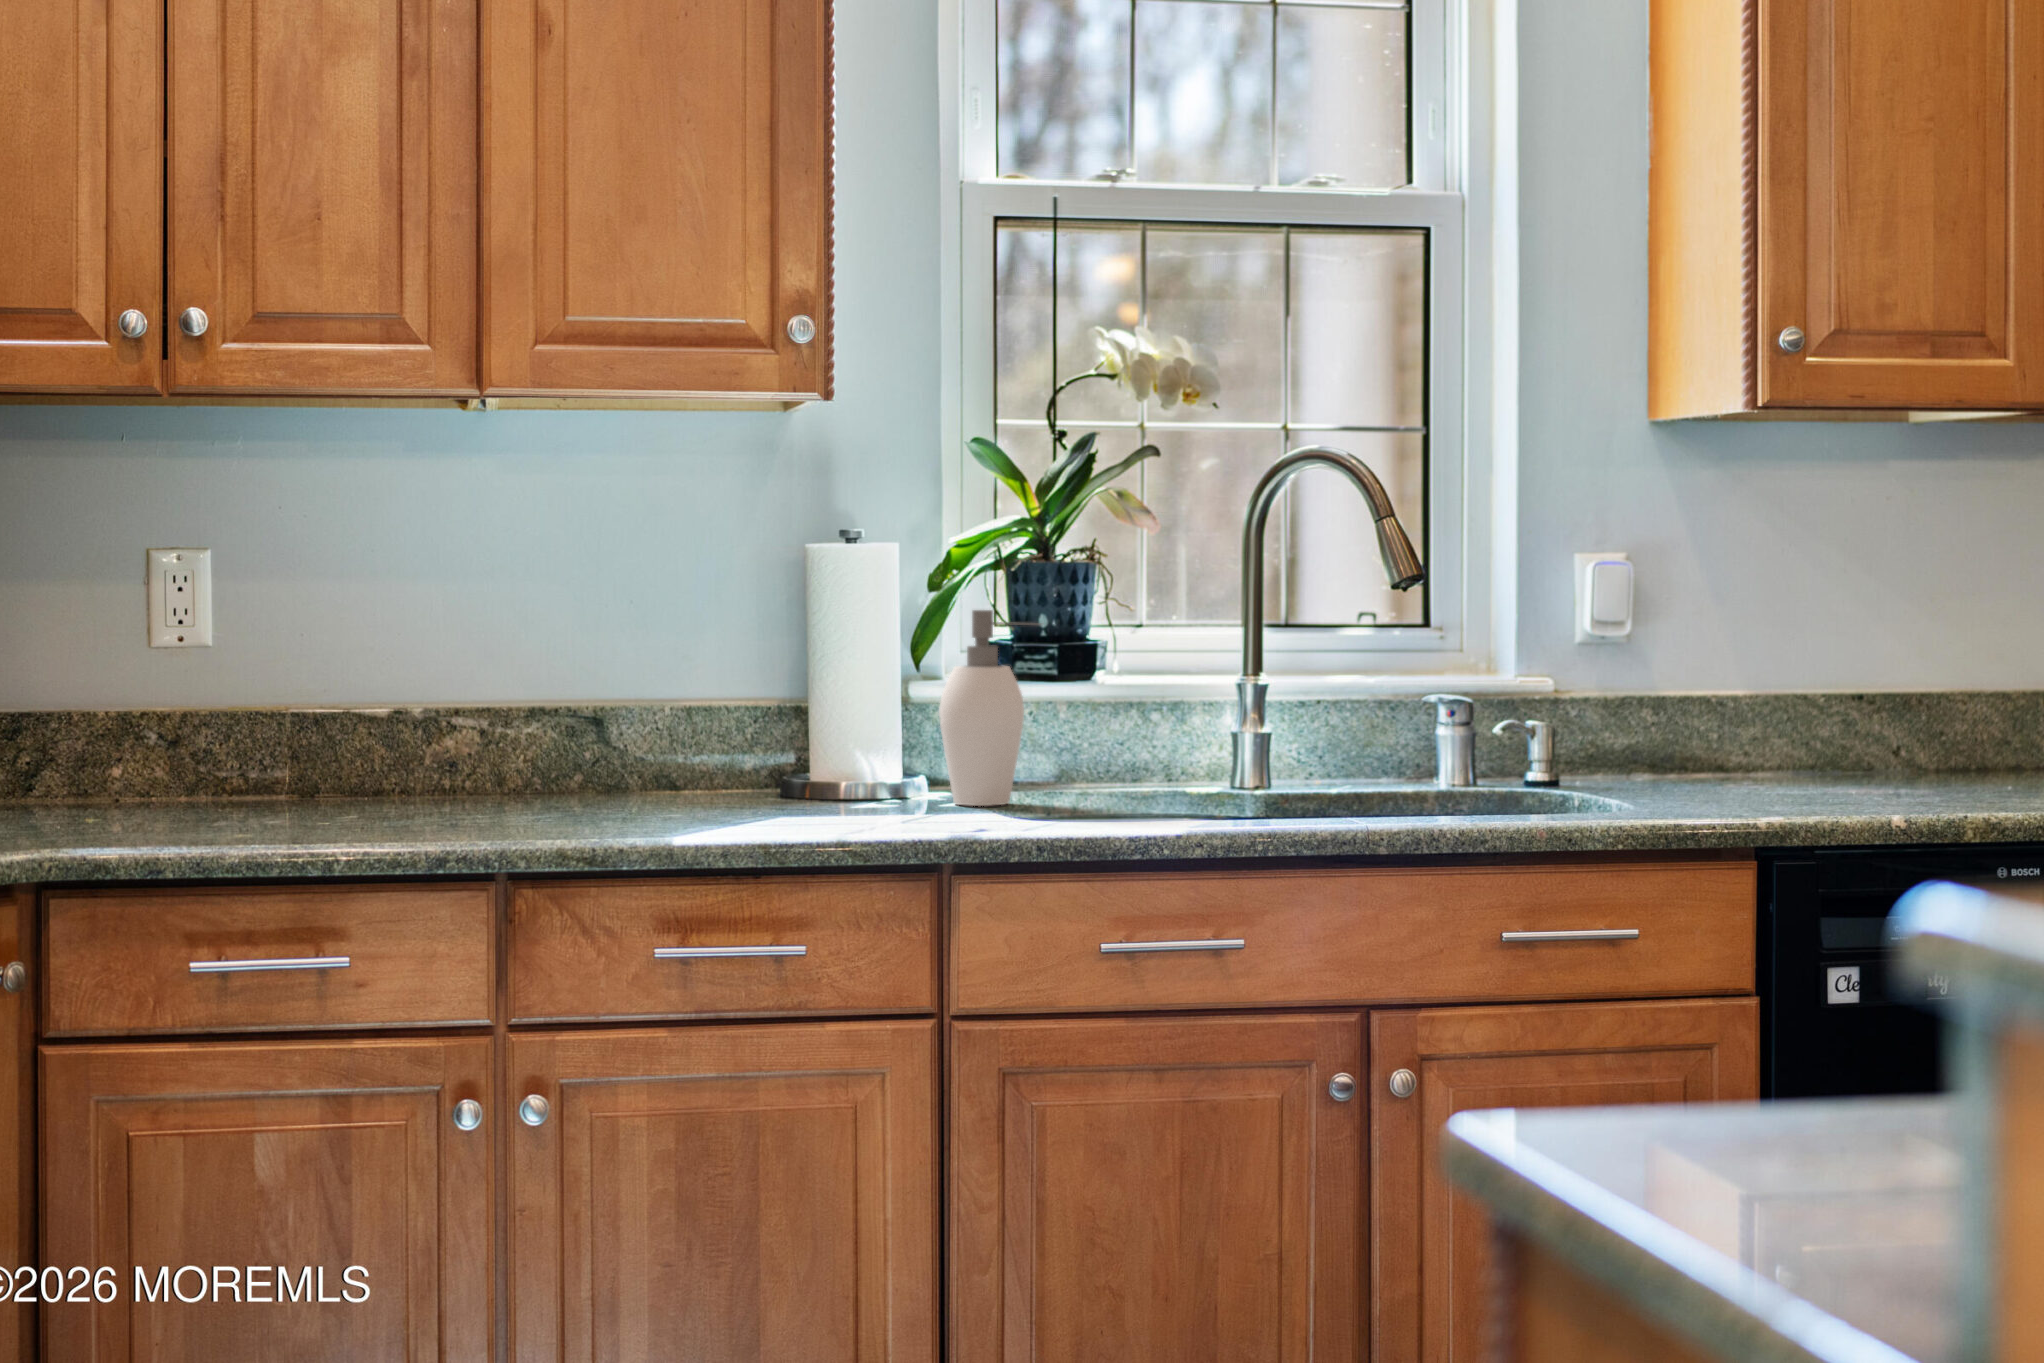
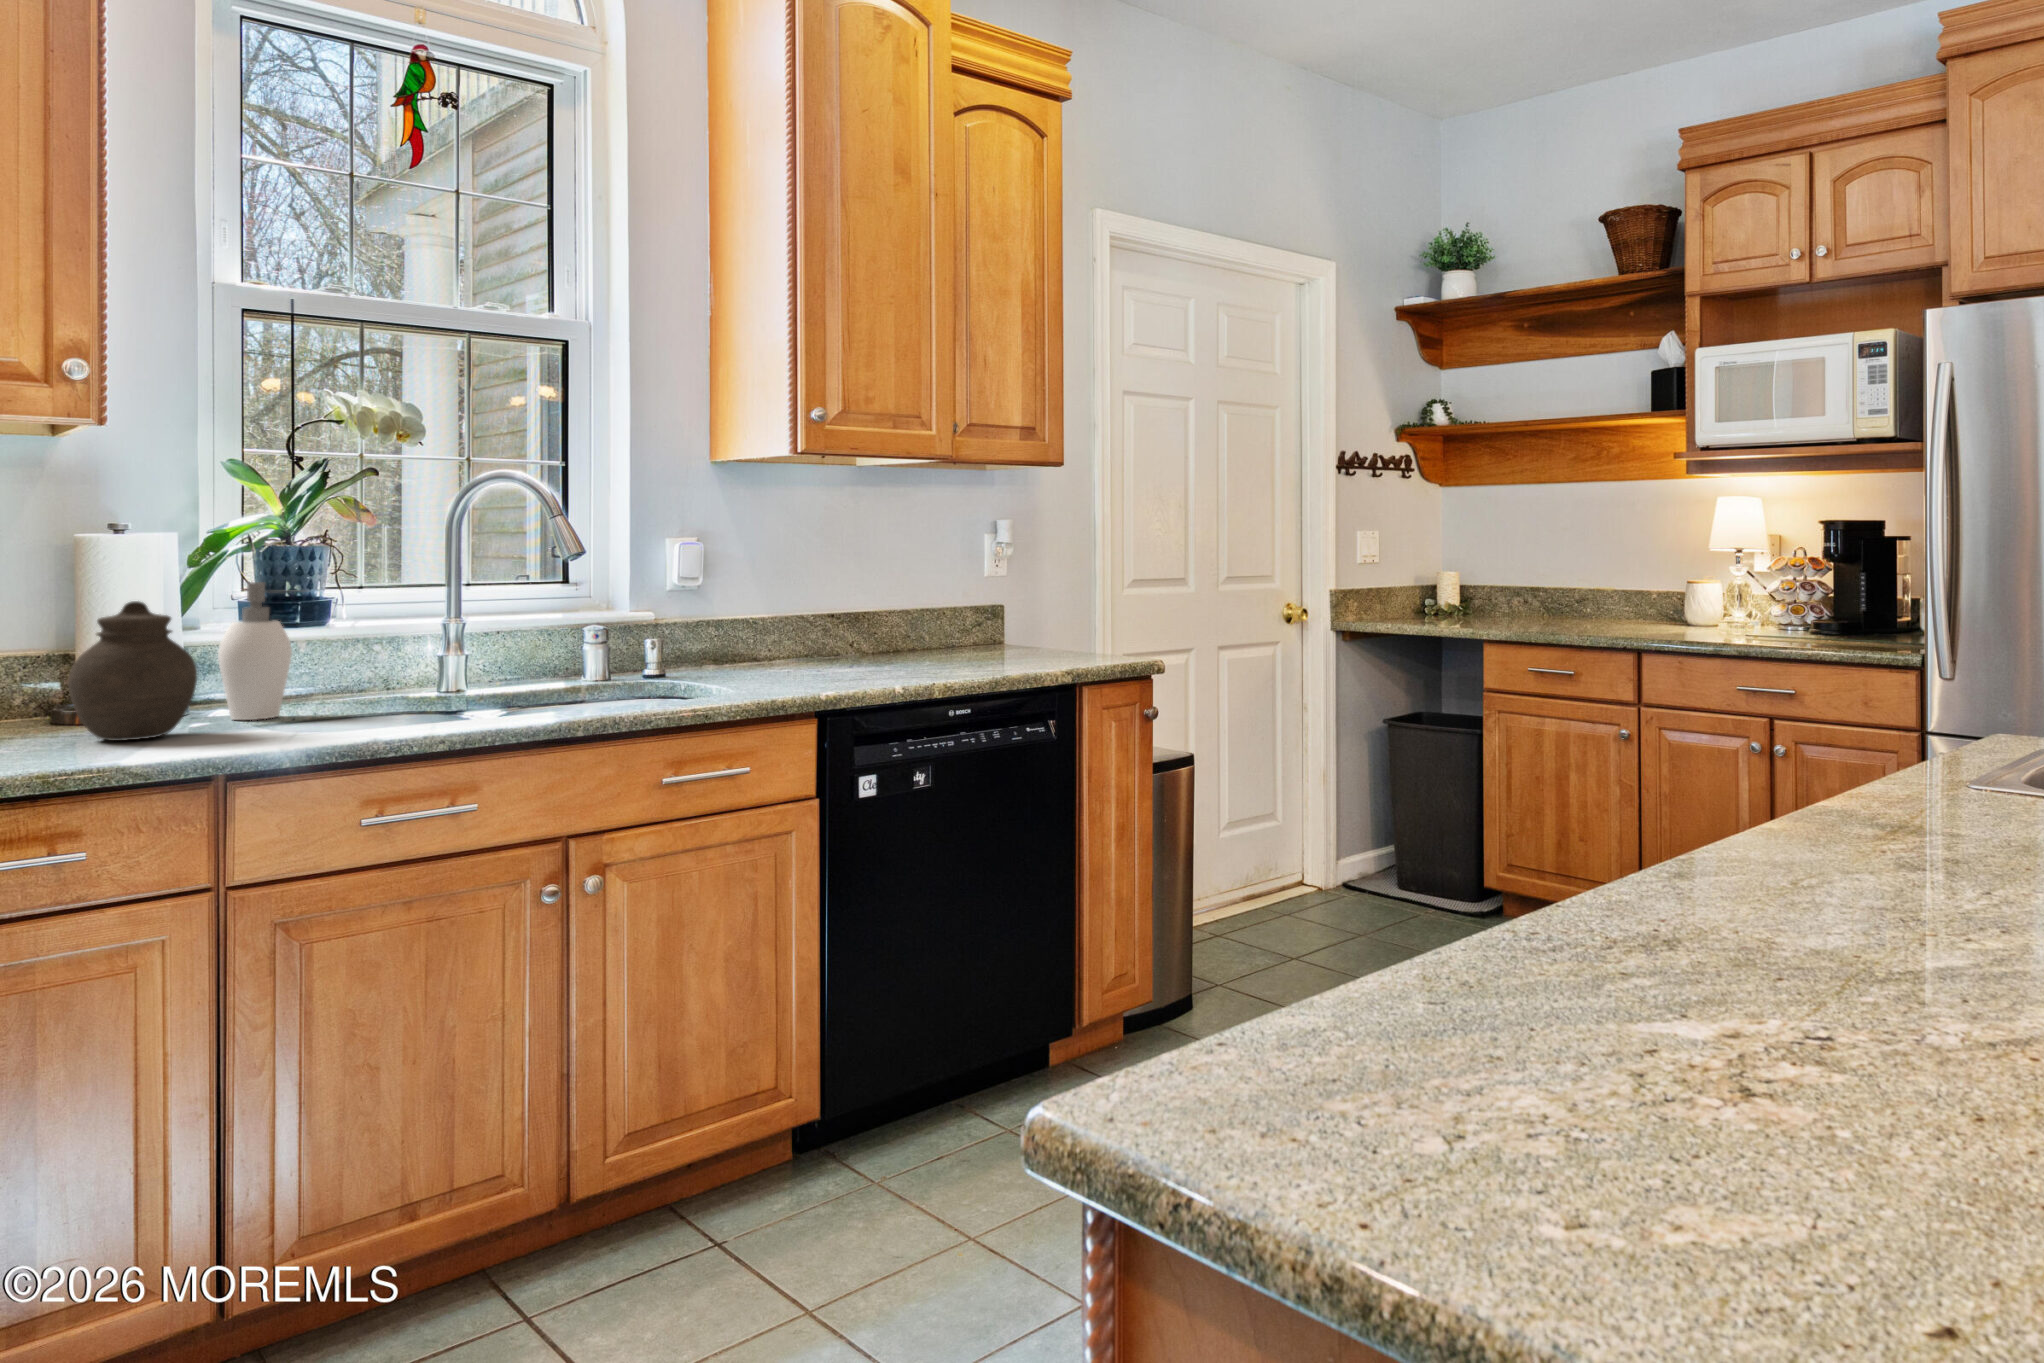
jar: none [762,631,899,819] -> present [68,601,197,741]

